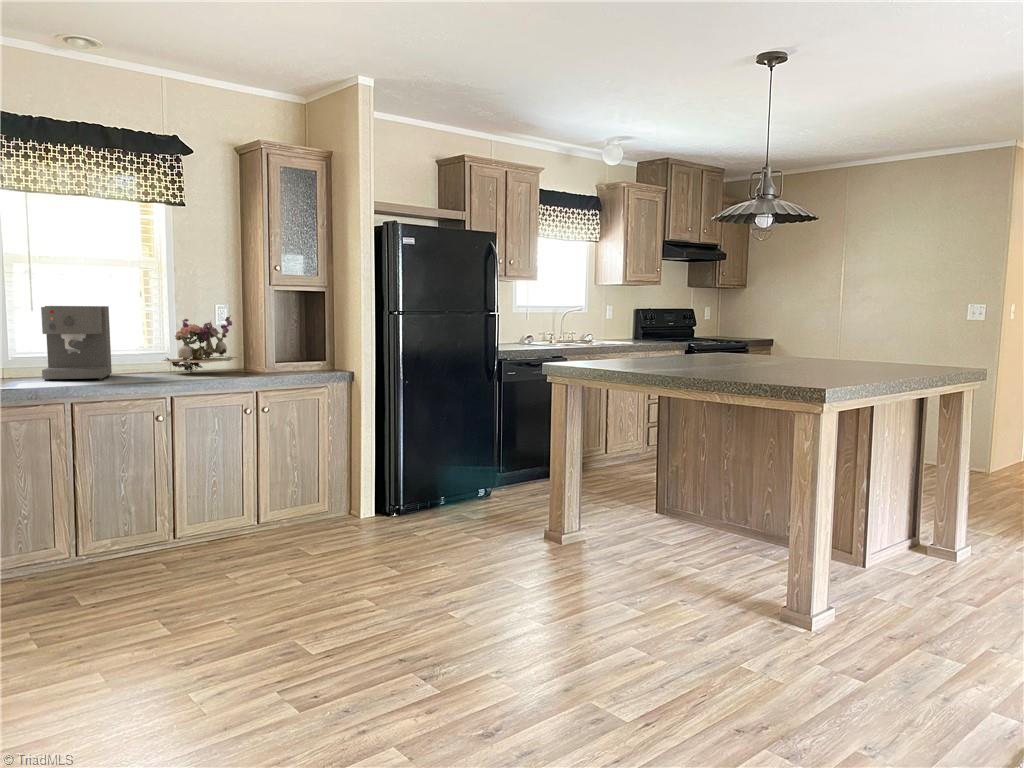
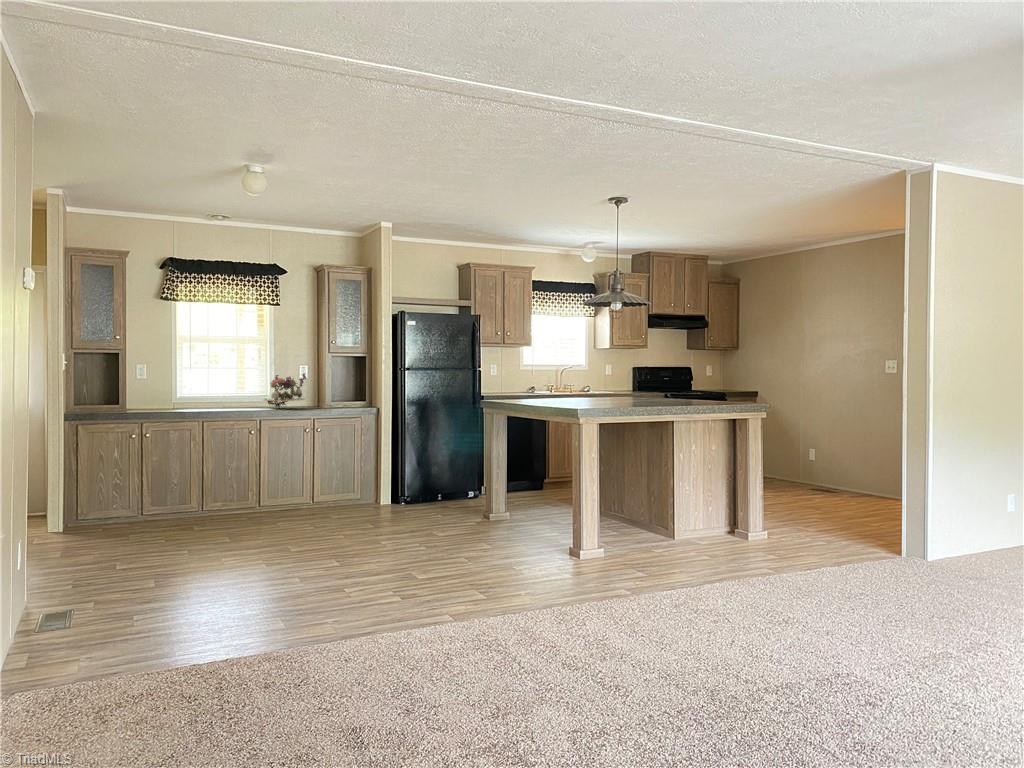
coffee maker: present [41,306,112,381] -> none [192,367,232,410]

